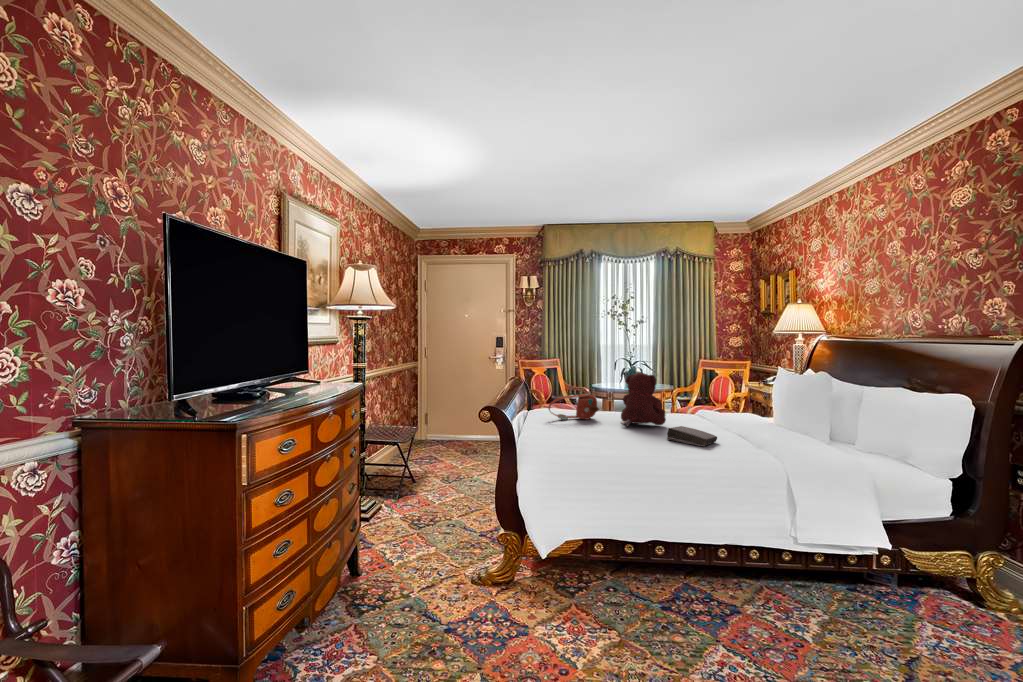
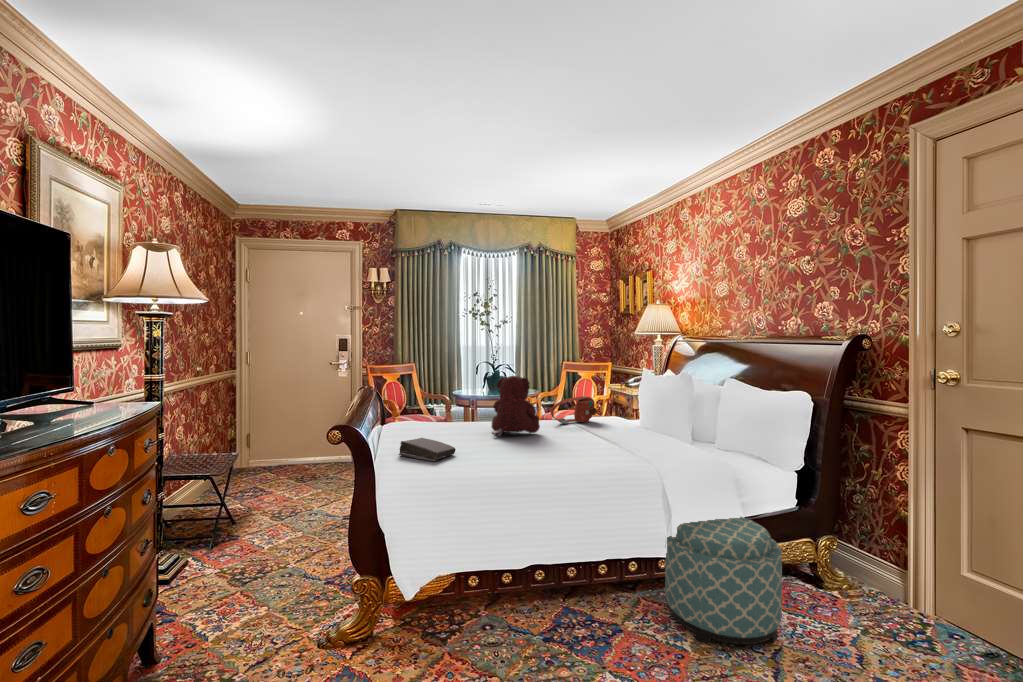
handbag: present [548,394,599,420] -> present [551,396,598,424]
book: present [667,426,717,446] -> present [399,438,456,461]
ottoman: none [788,512,921,650] -> present [665,517,782,644]

